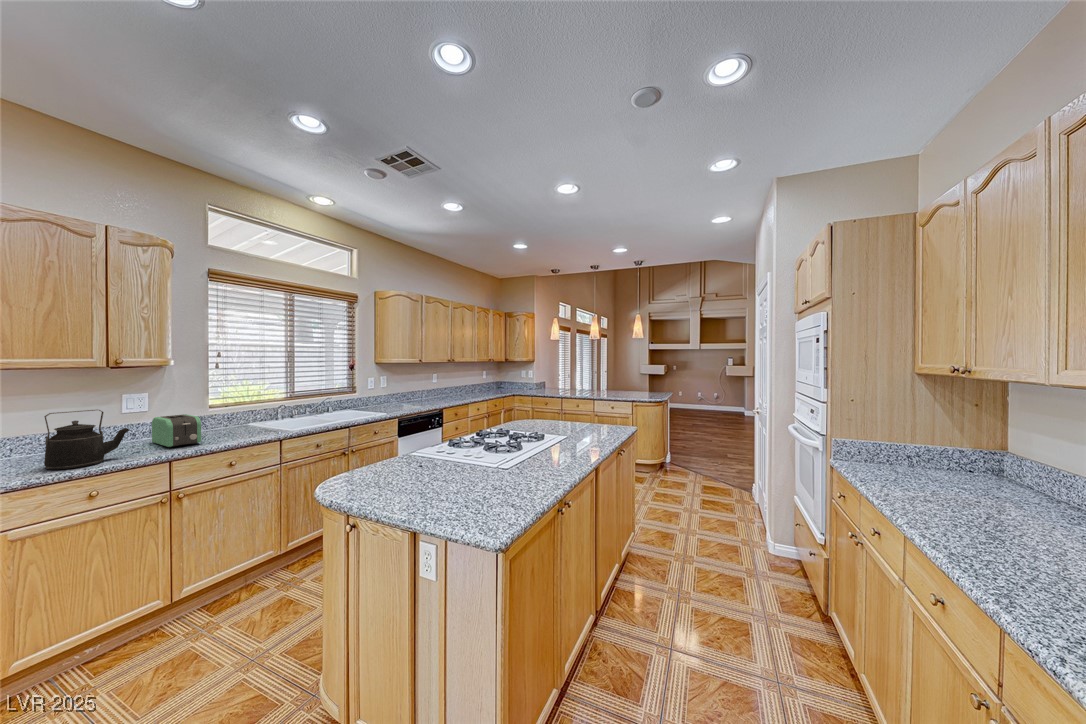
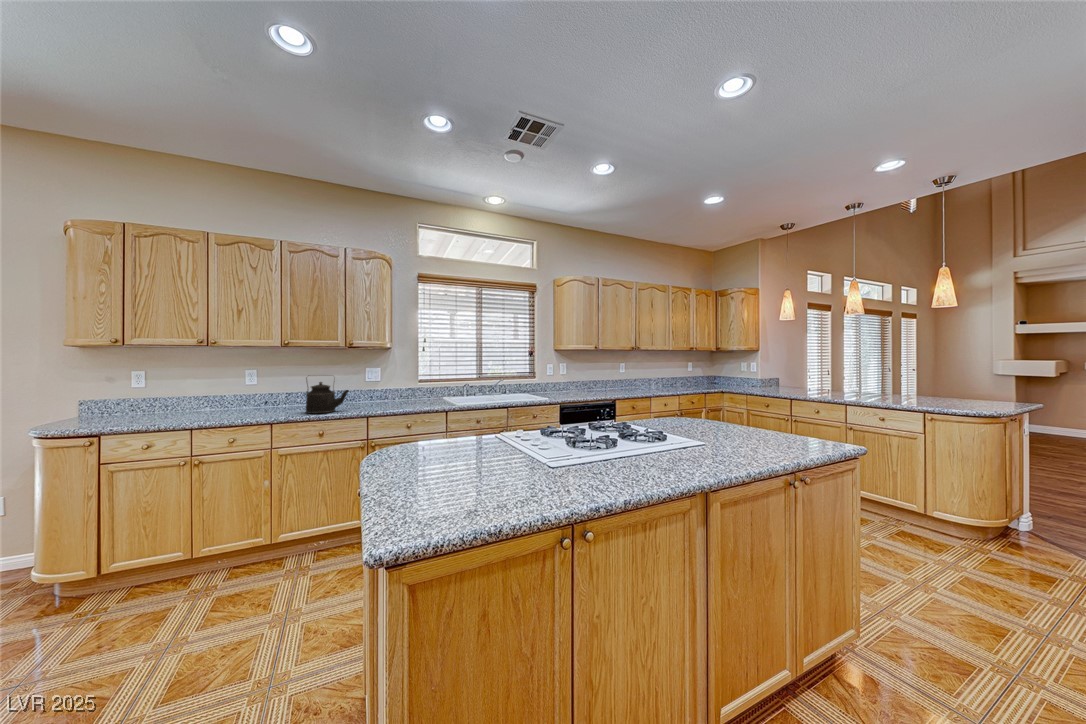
toaster: present [152,414,201,447] -> none [371,385,394,408]

